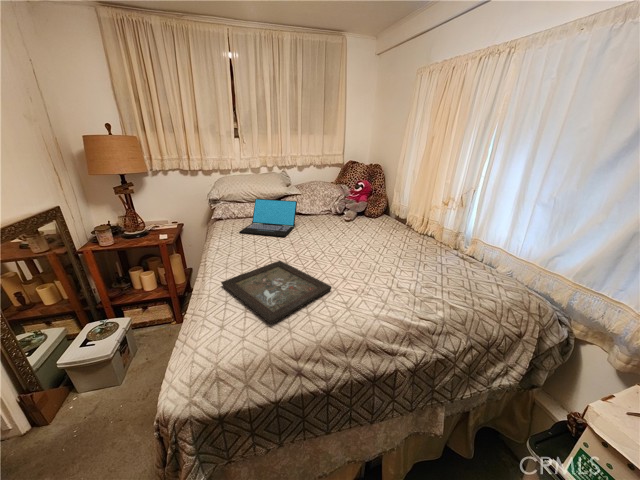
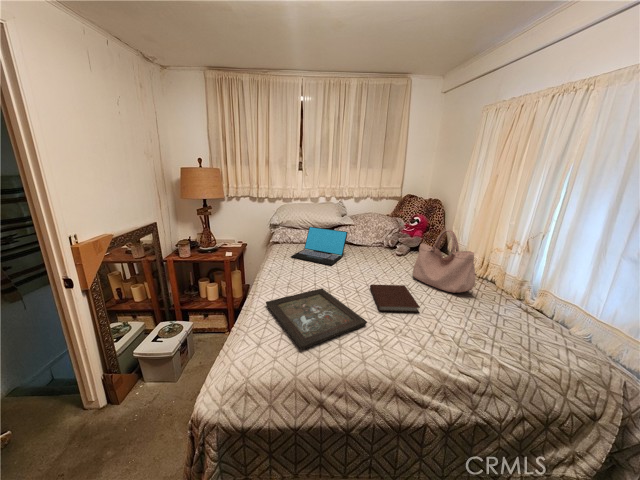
handbag: none [364,191,421,250] -> present [413,230,475,293]
notebook: none [328,248,378,276] -> present [370,285,420,313]

